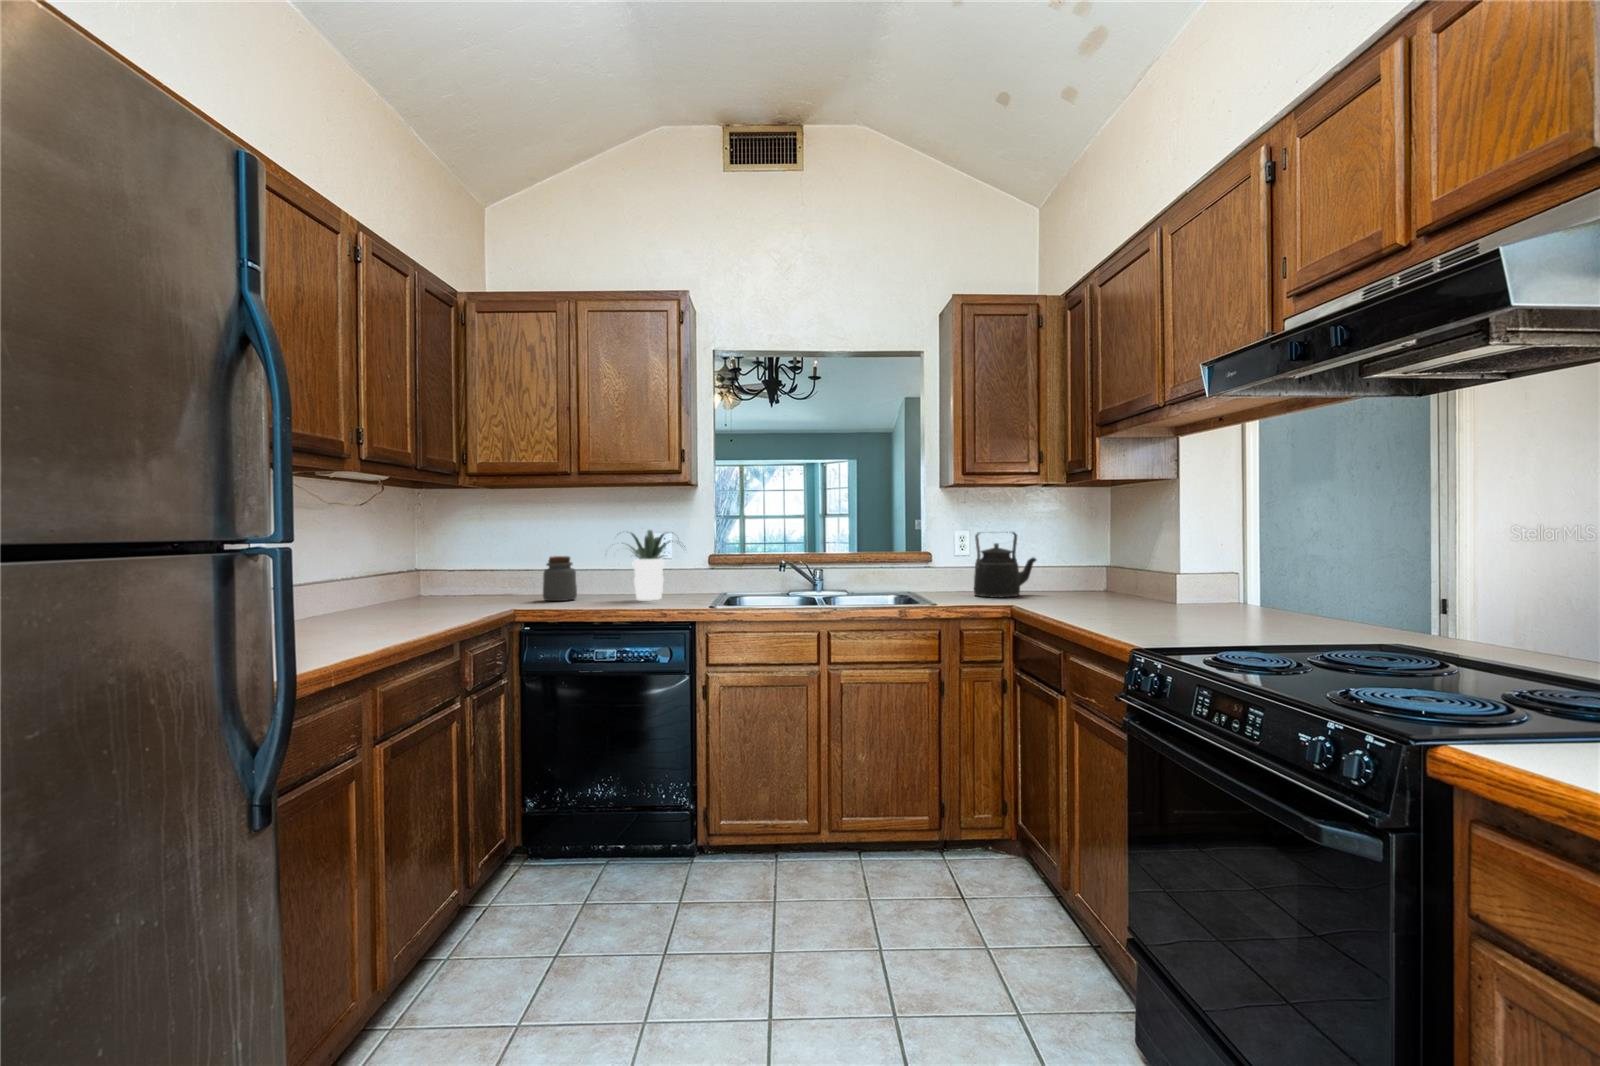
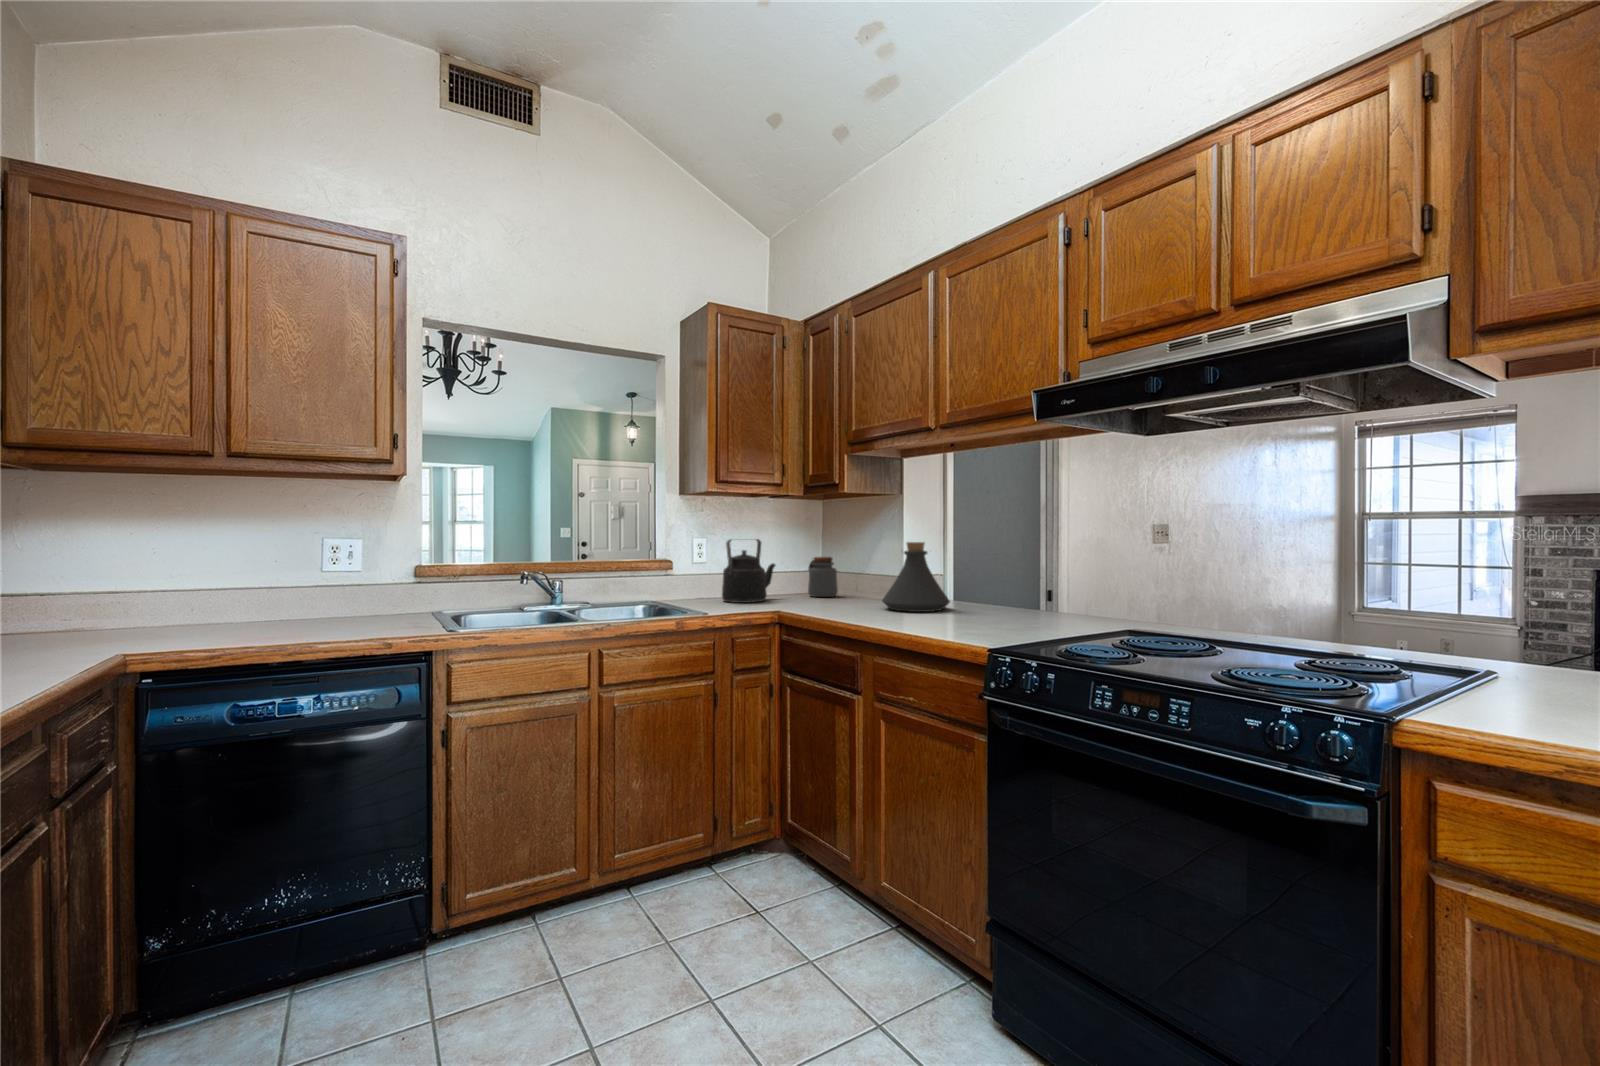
potted plant: present [617,530,685,600] -> none [266,536,400,628]
bottle: none [1126,535,1213,615] -> present [882,542,950,612]
jar: present [543,556,577,601] -> present [808,557,838,597]

